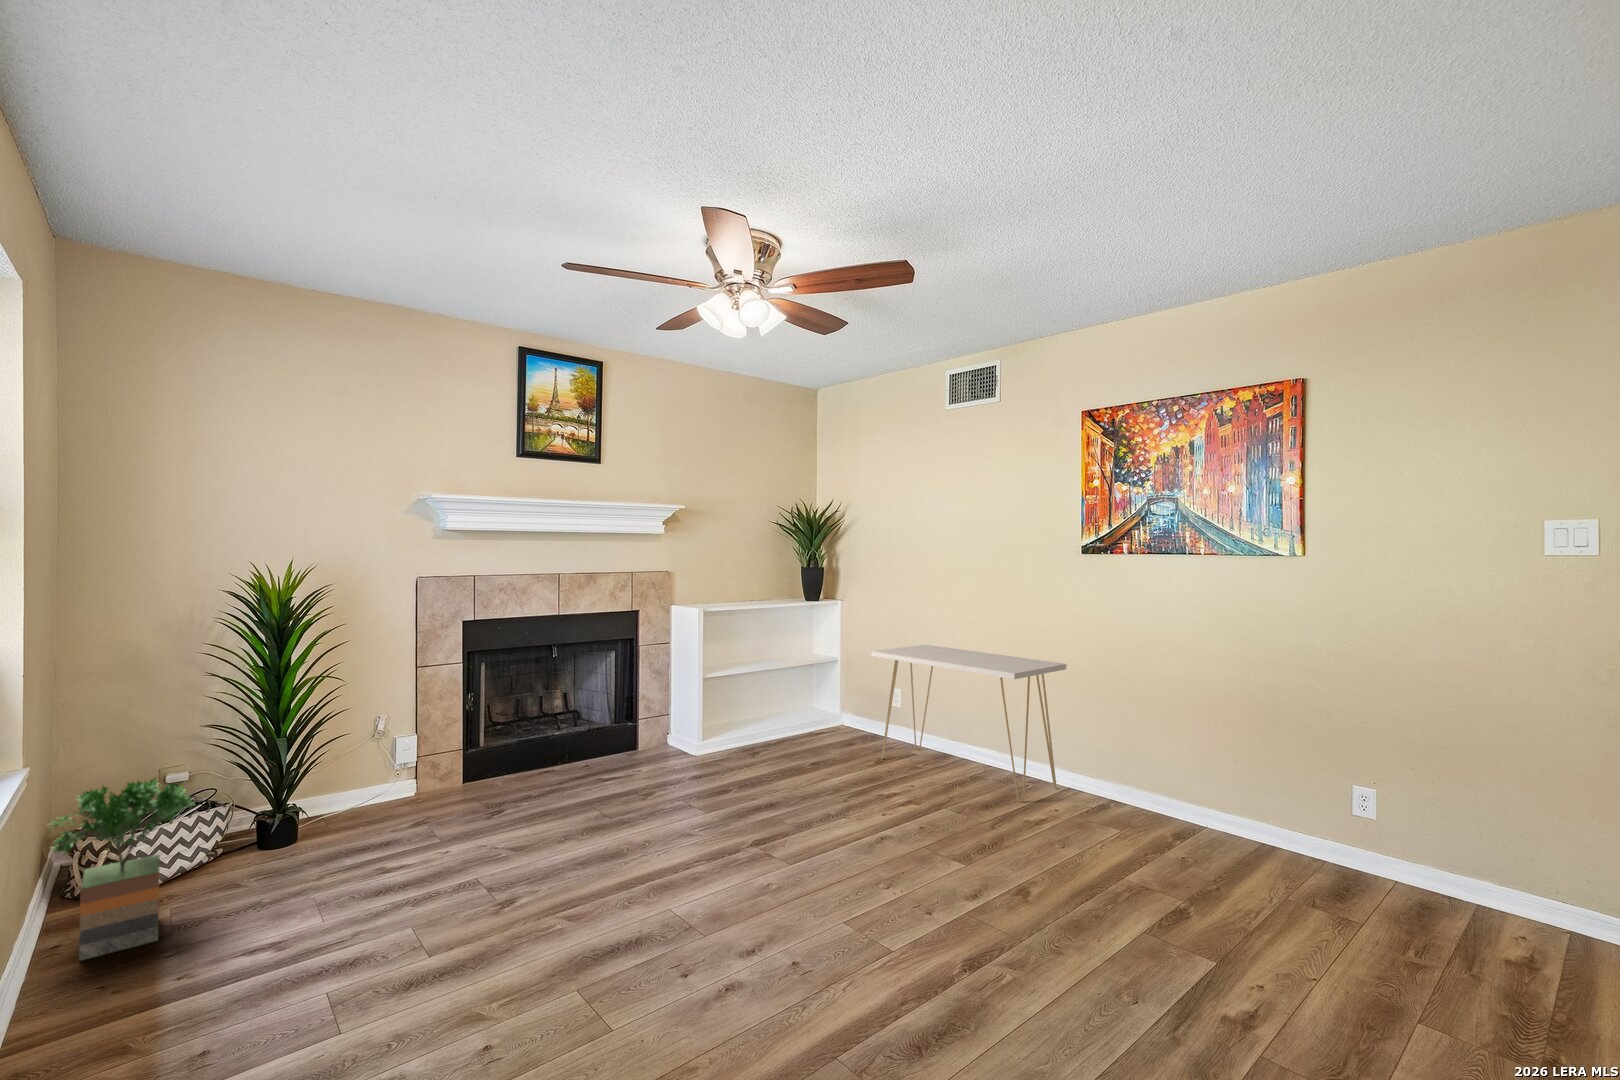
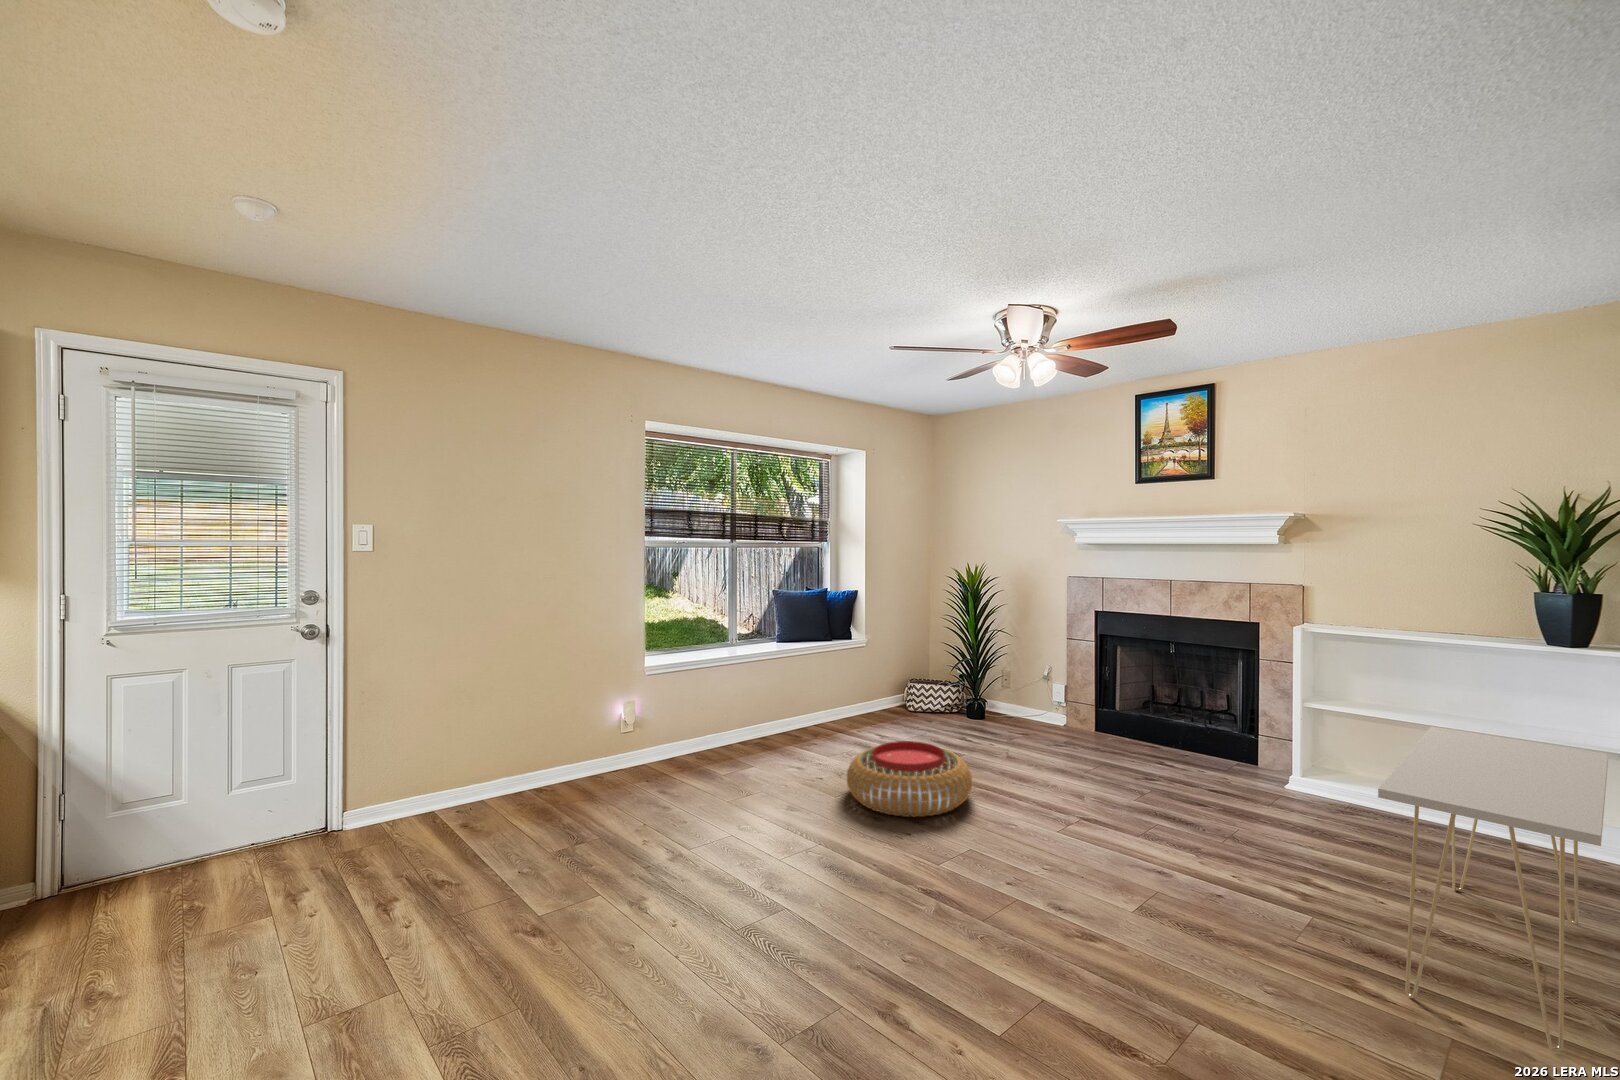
potted tree: present [50,778,193,960] -> none [854,656,906,726]
pouf: none [474,839,702,996] -> present [847,741,972,817]

